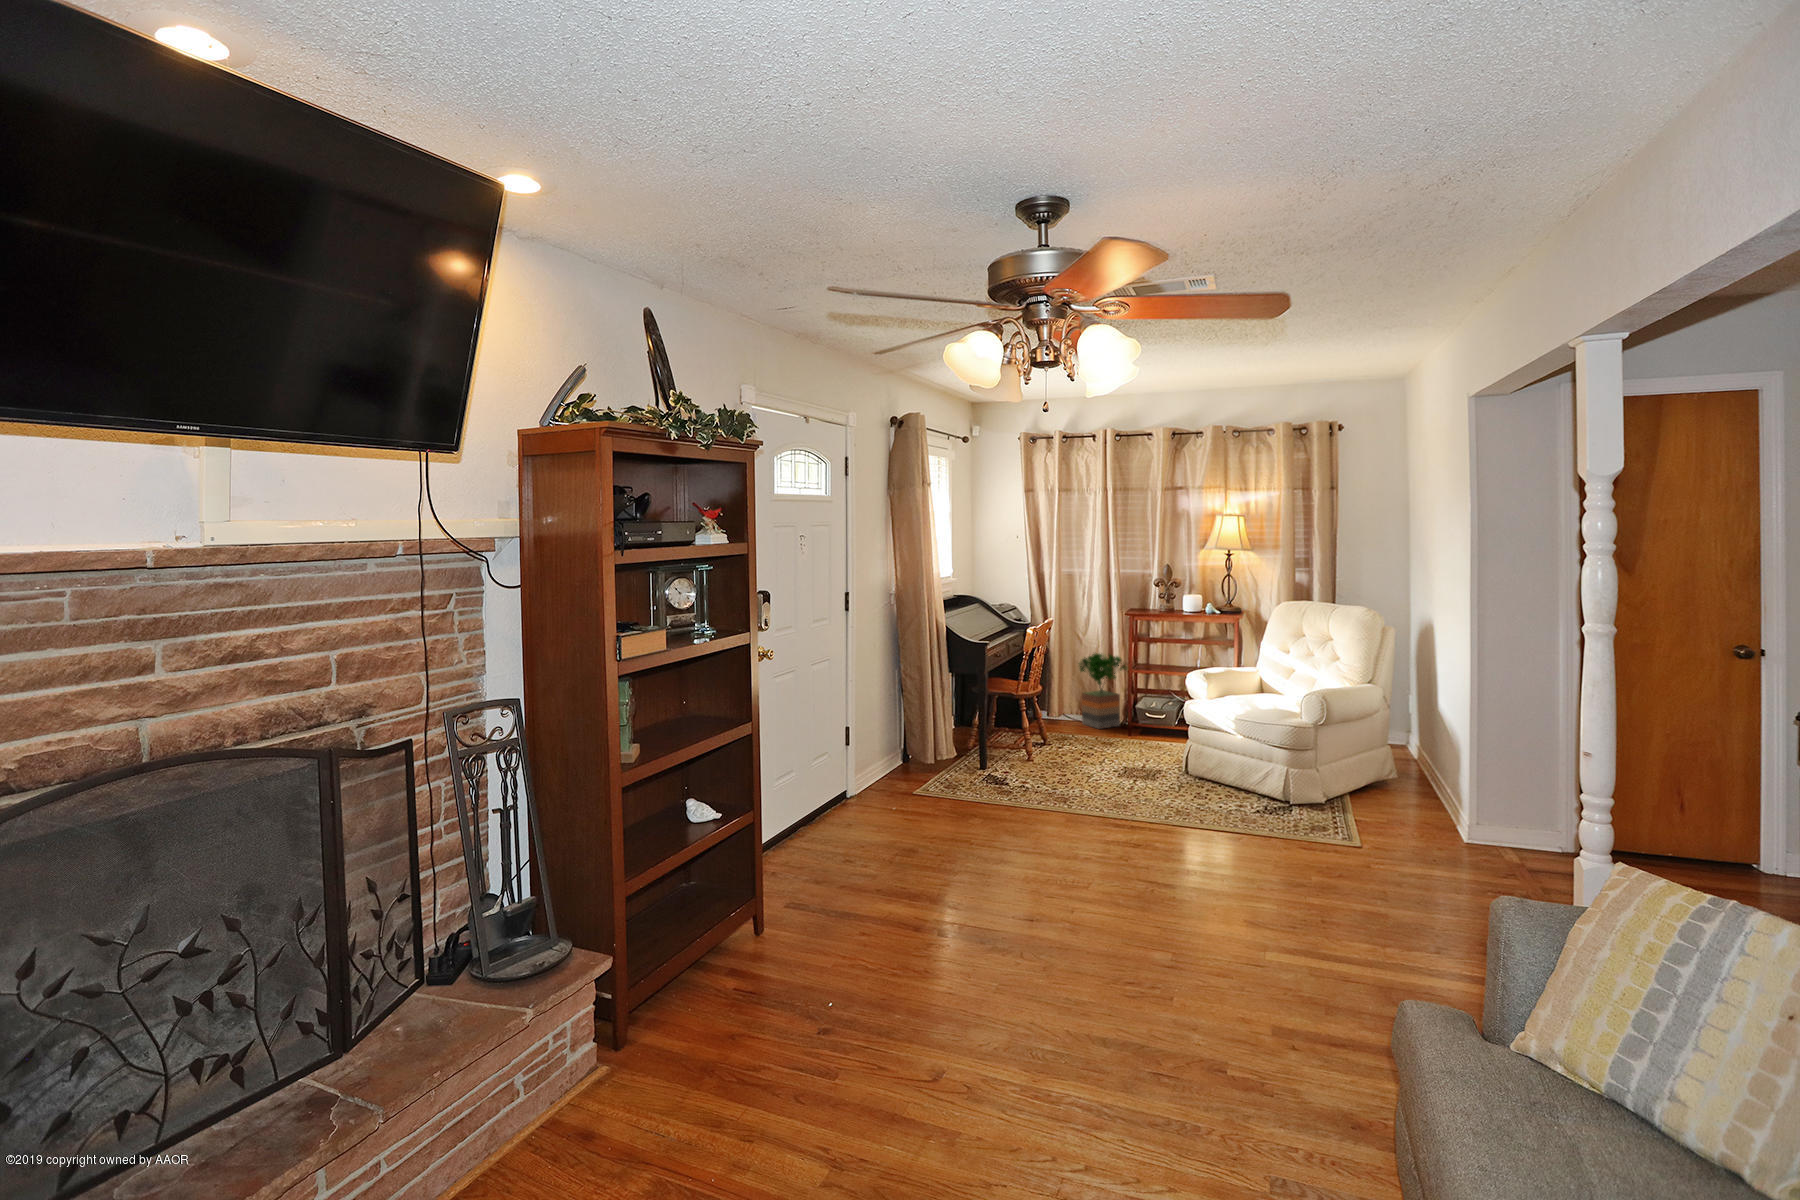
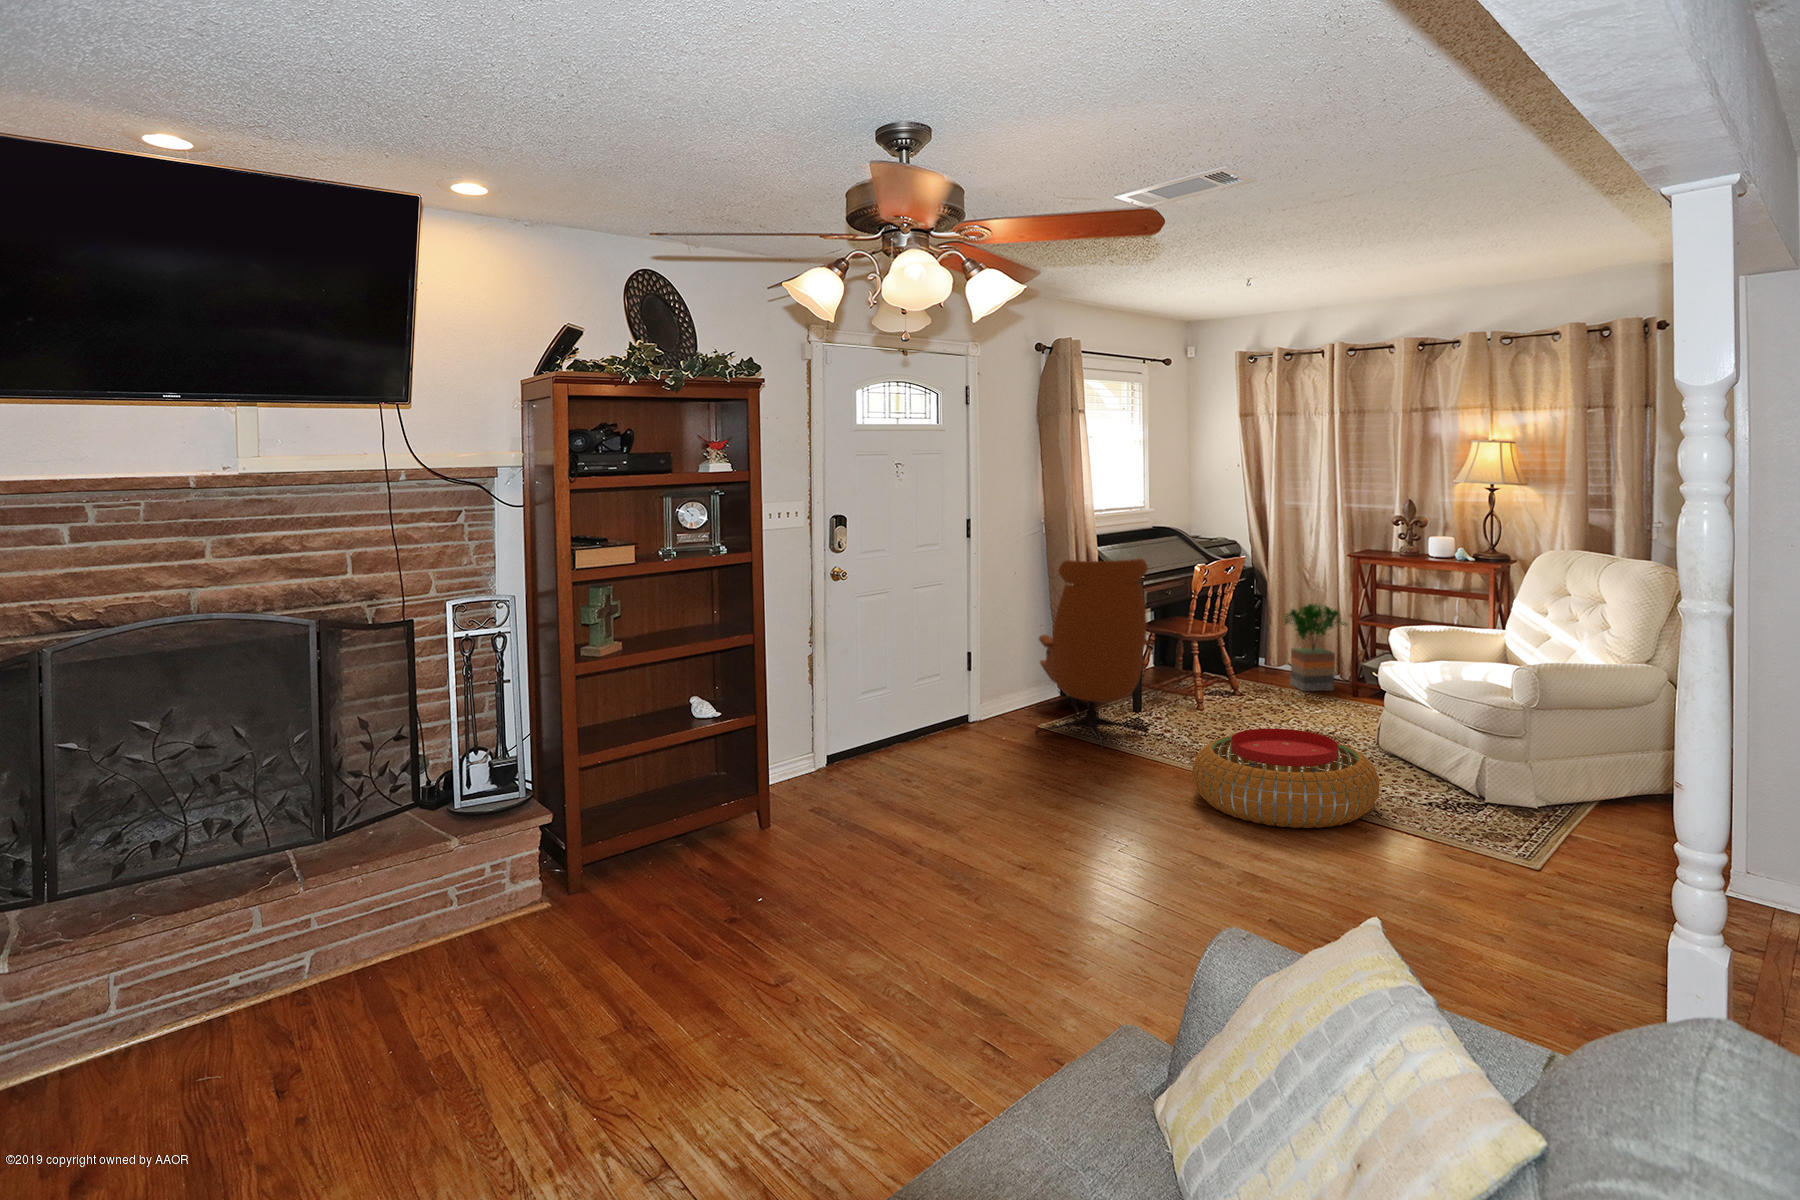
lounge chair: none [901,620,1046,800] -> present [1035,559,1150,749]
pouf: none [1124,763,1284,849] -> present [1192,728,1380,828]

